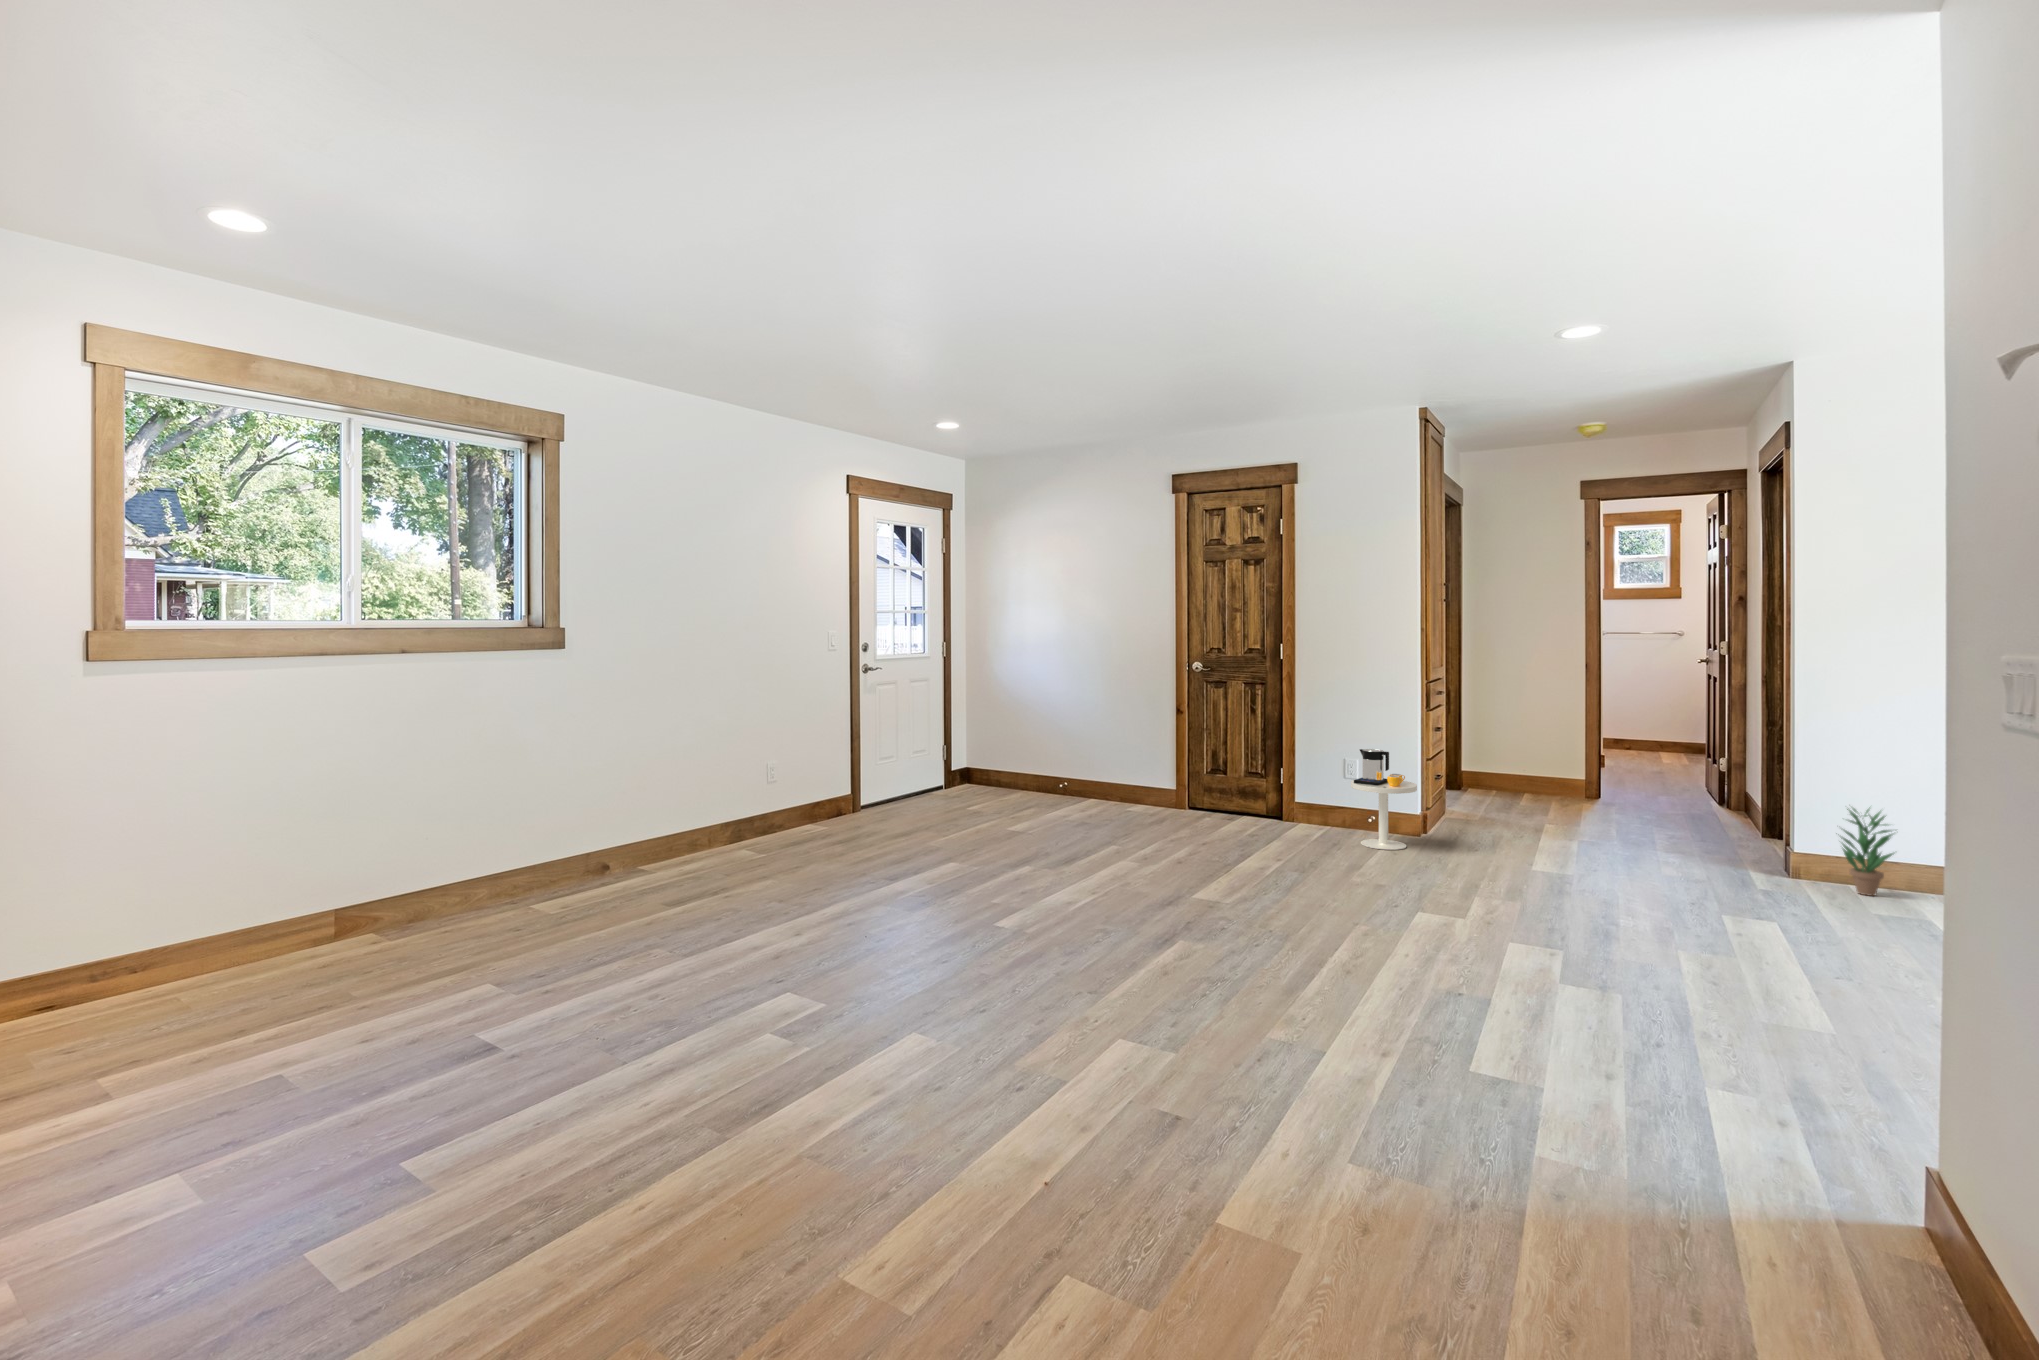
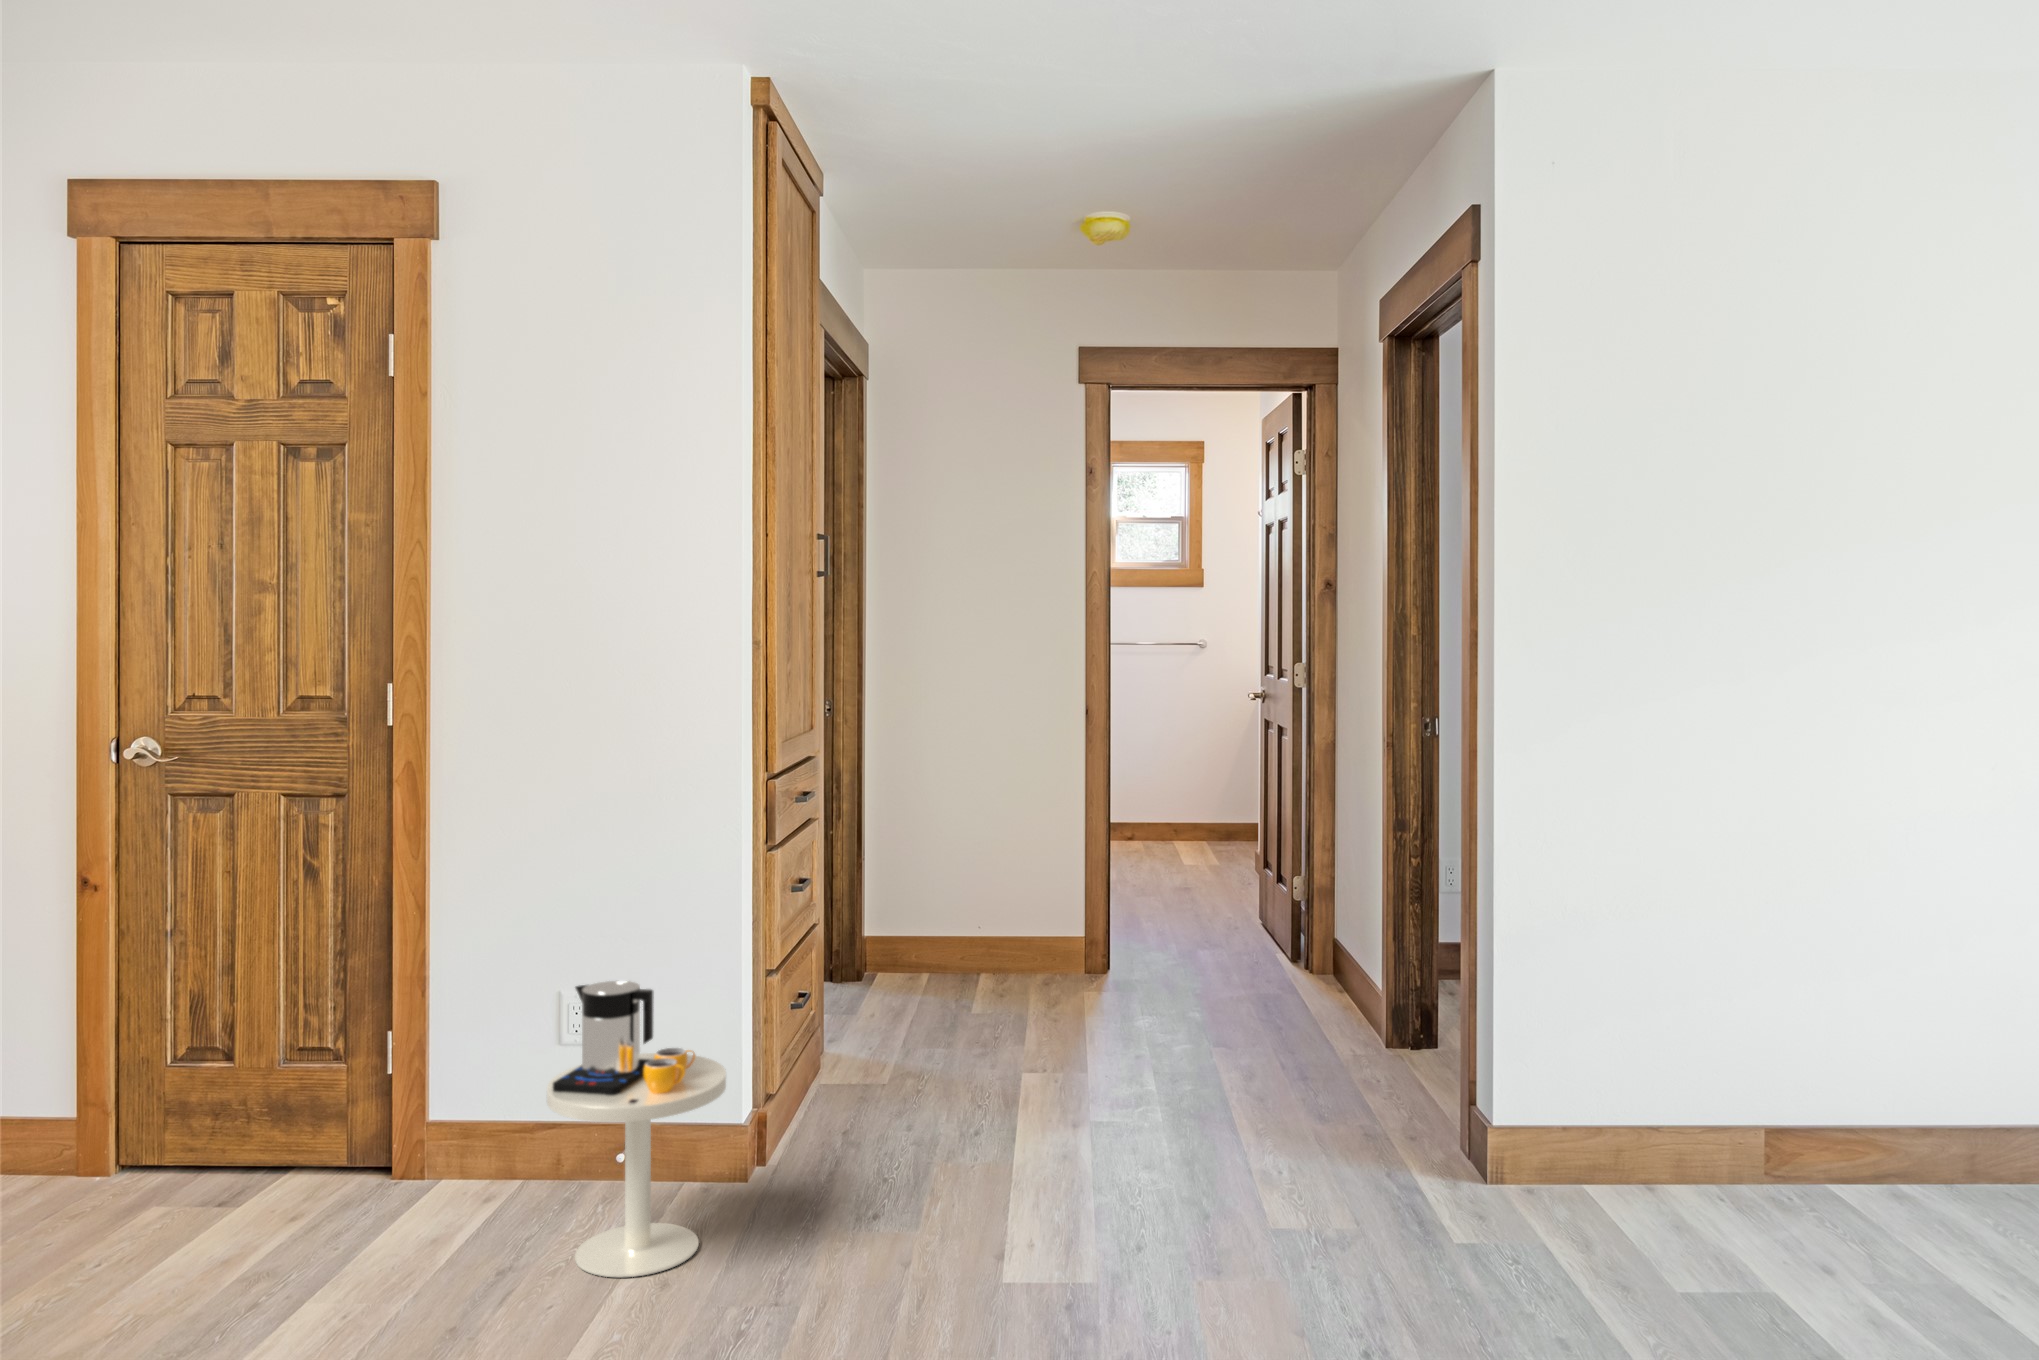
potted plant: present [1841,808,1894,896] -> none [1570,1033,1682,1226]

